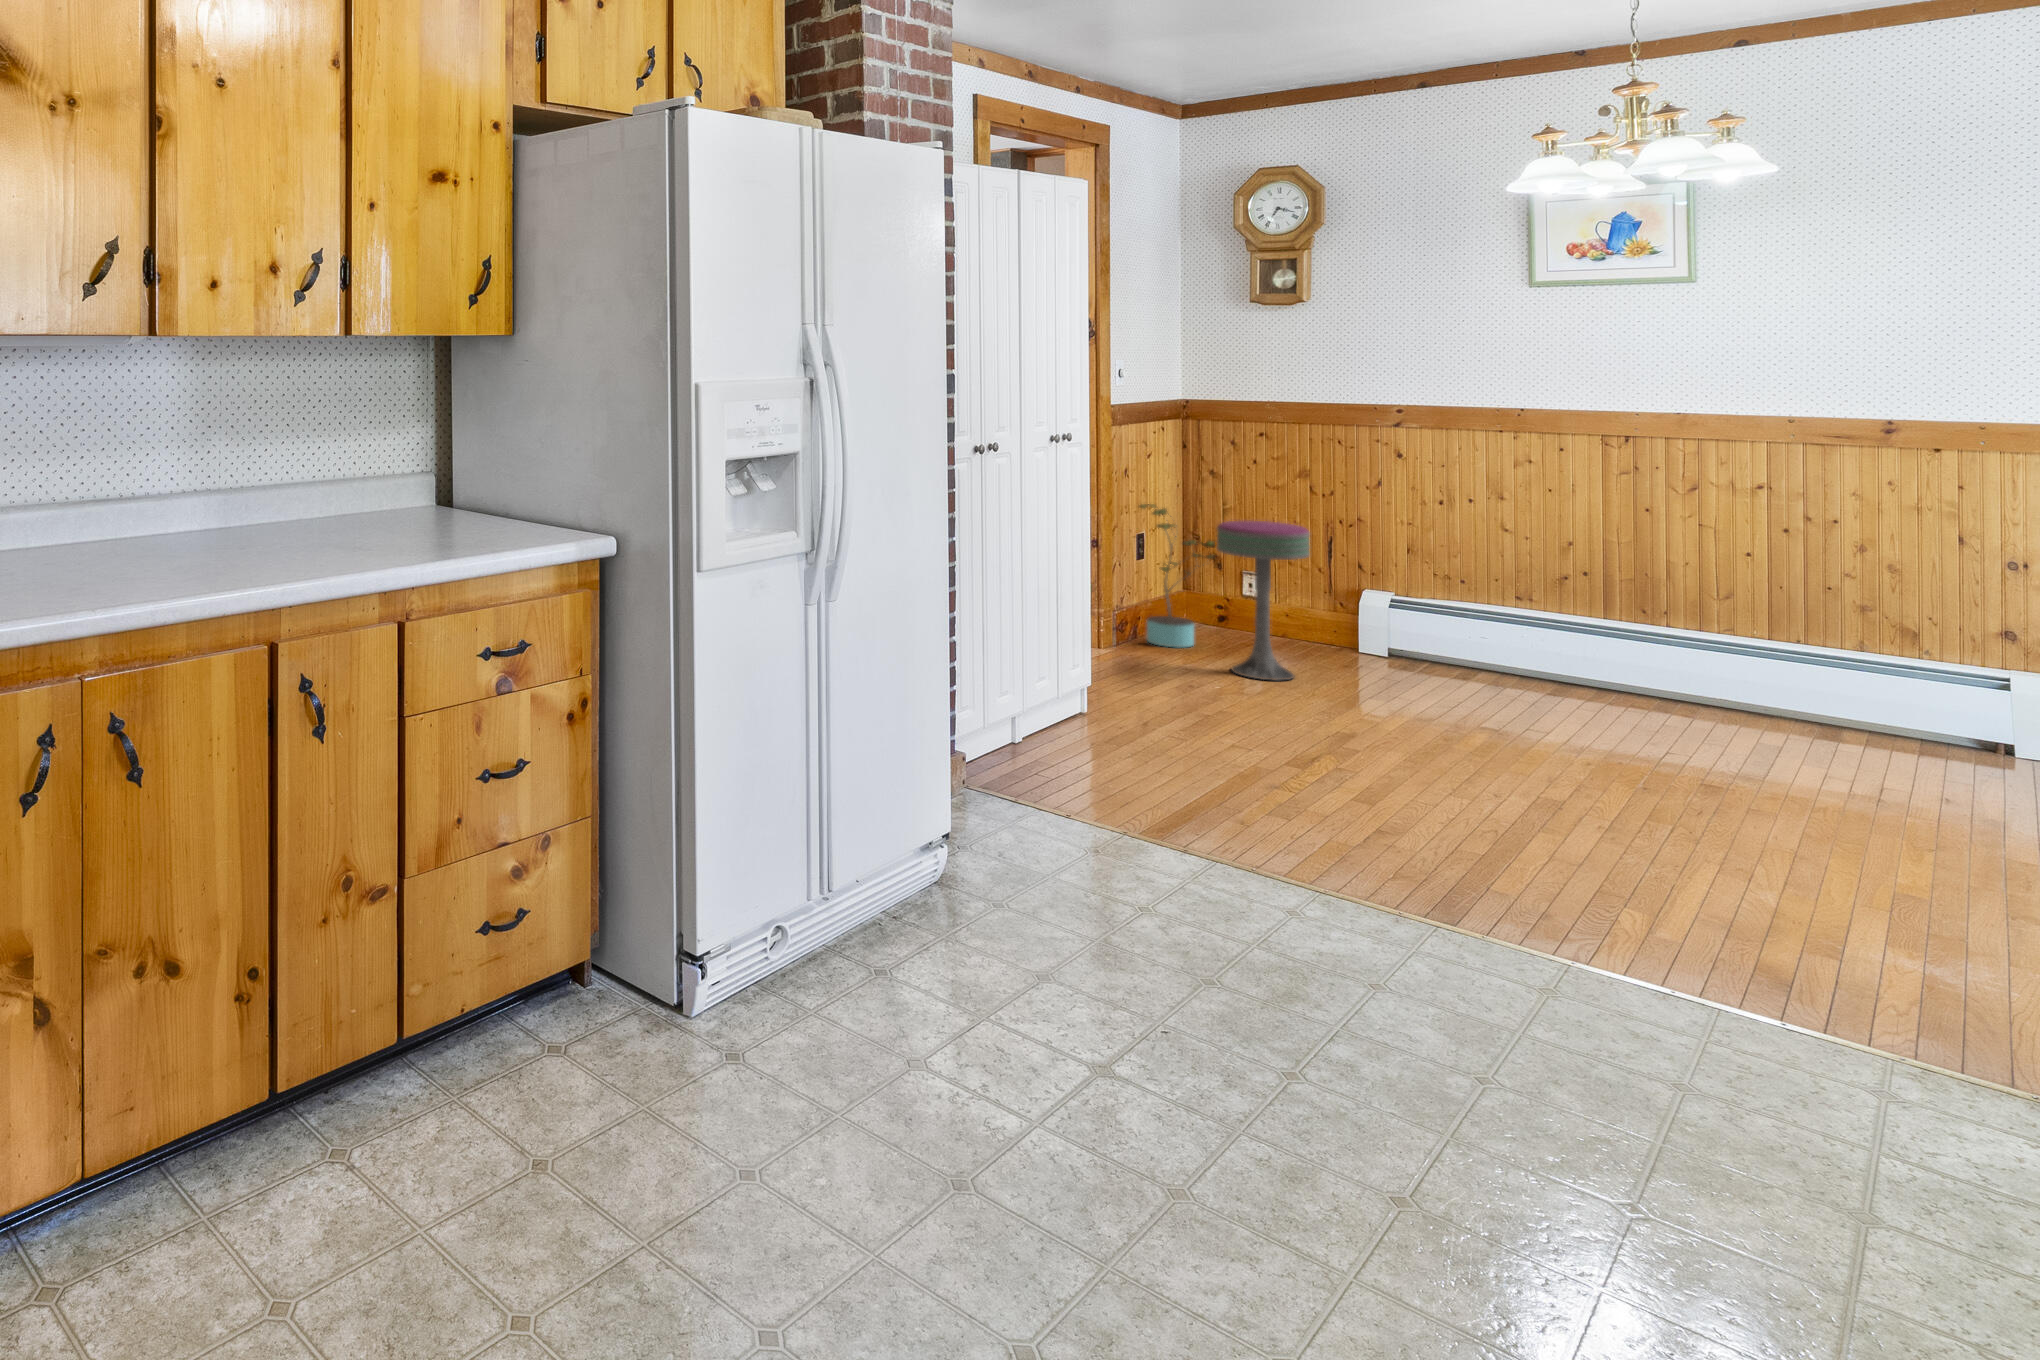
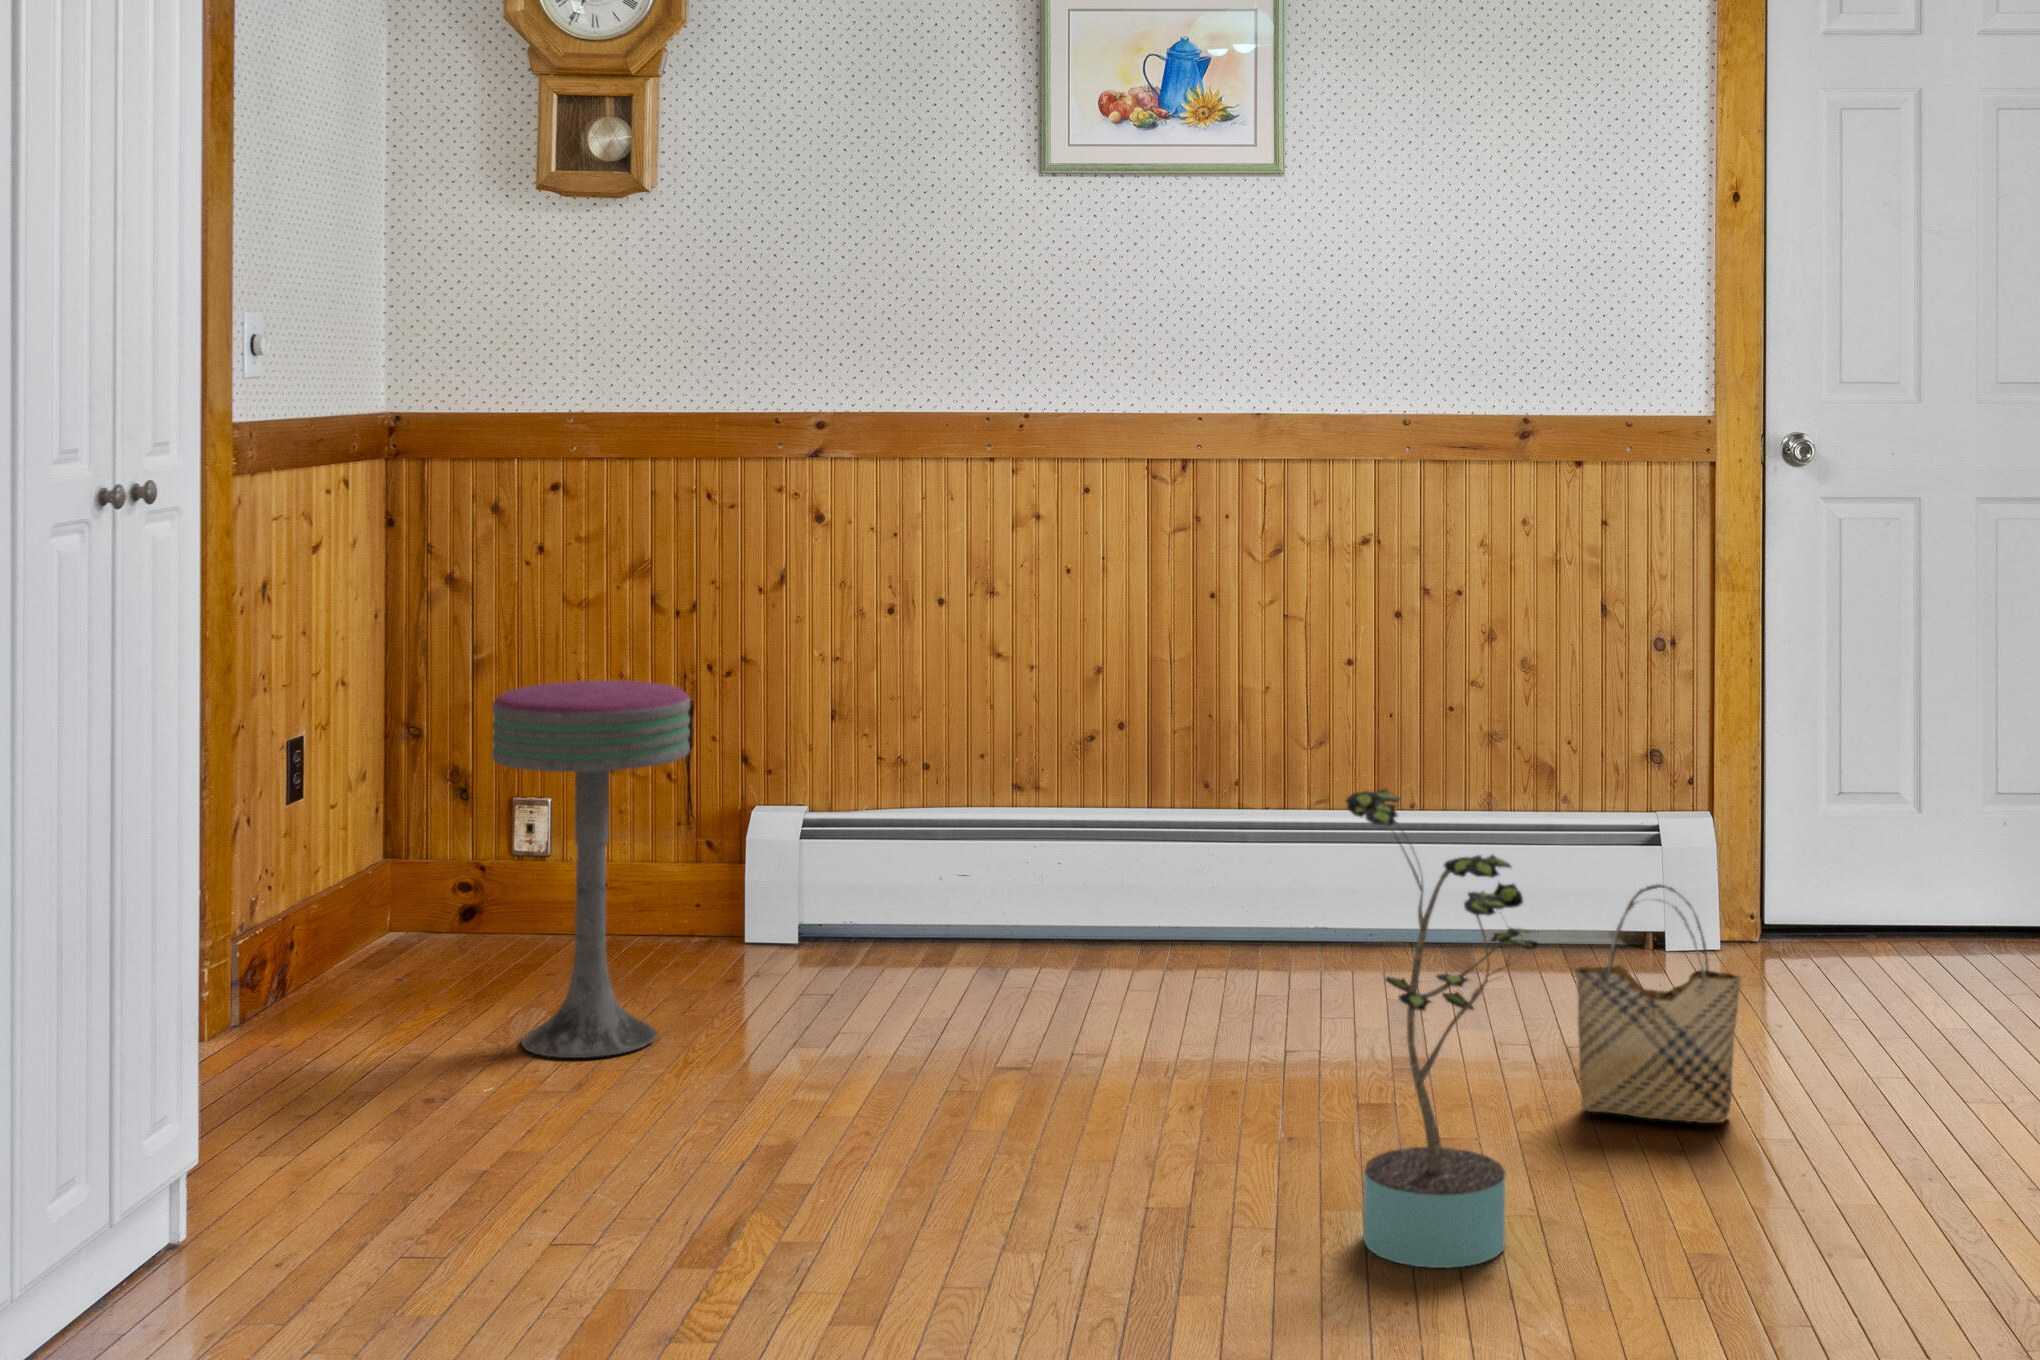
potted plant: present [1140,504,1215,648] -> present [1346,789,1538,1268]
woven basket: none [1839,693,1975,832] -> present [1574,885,1741,1123]

